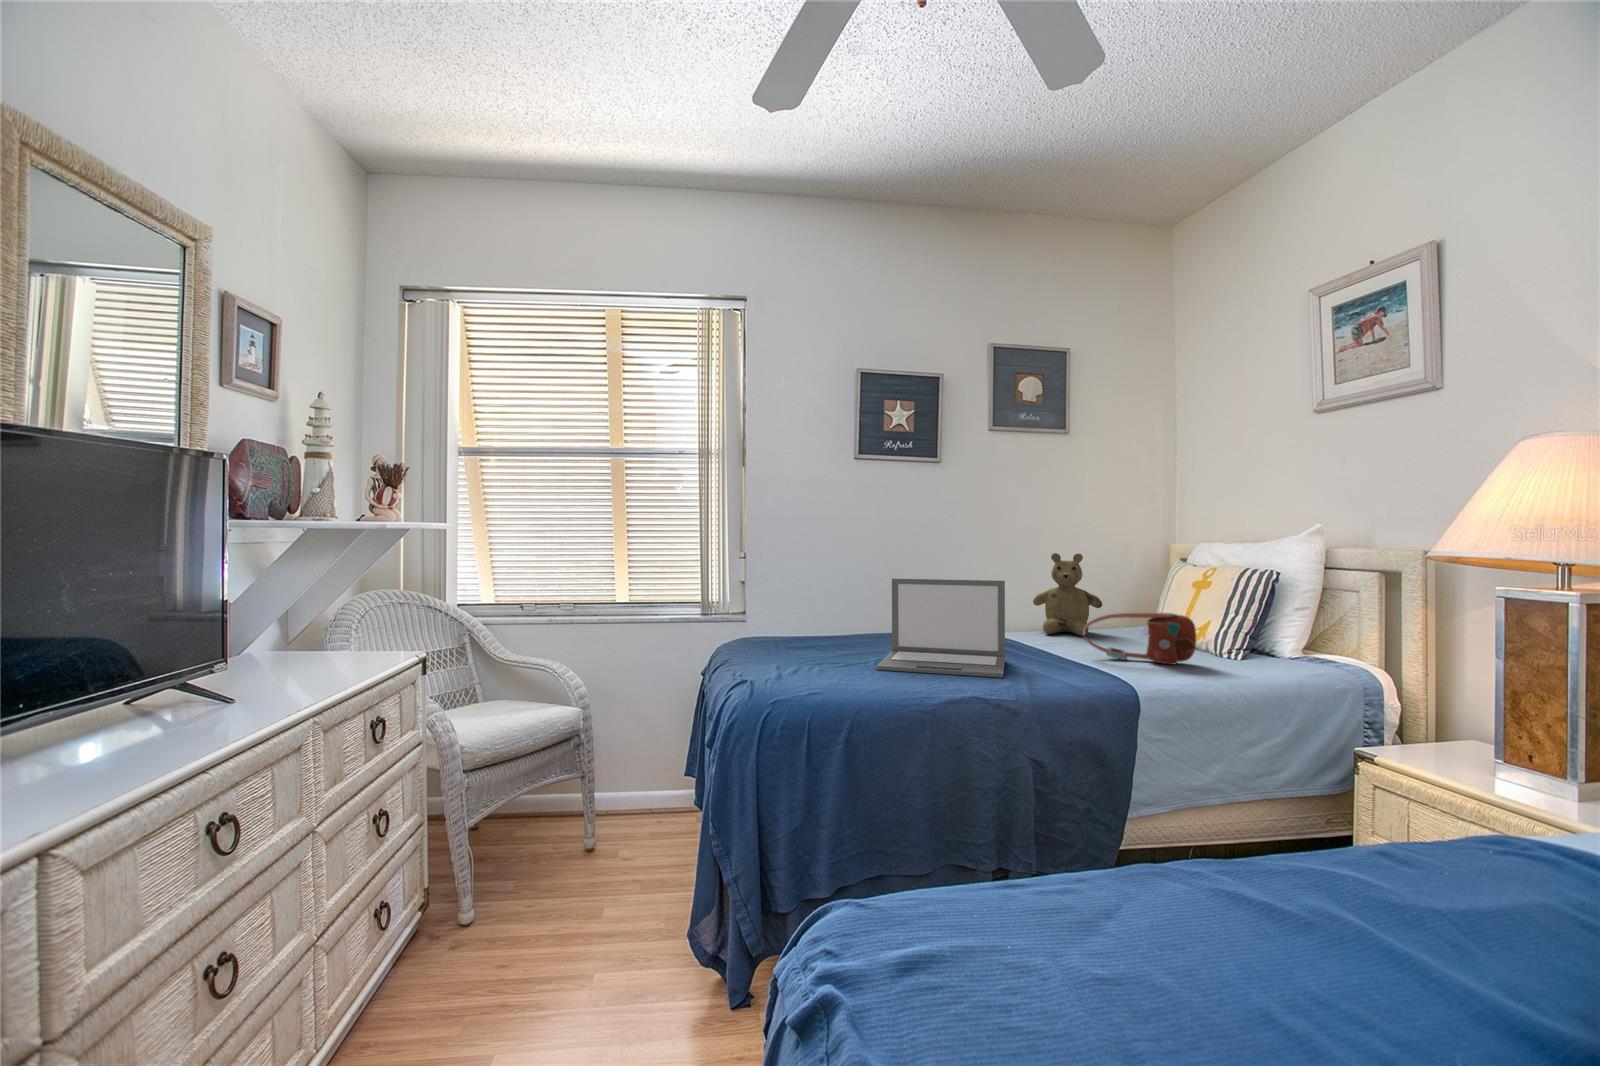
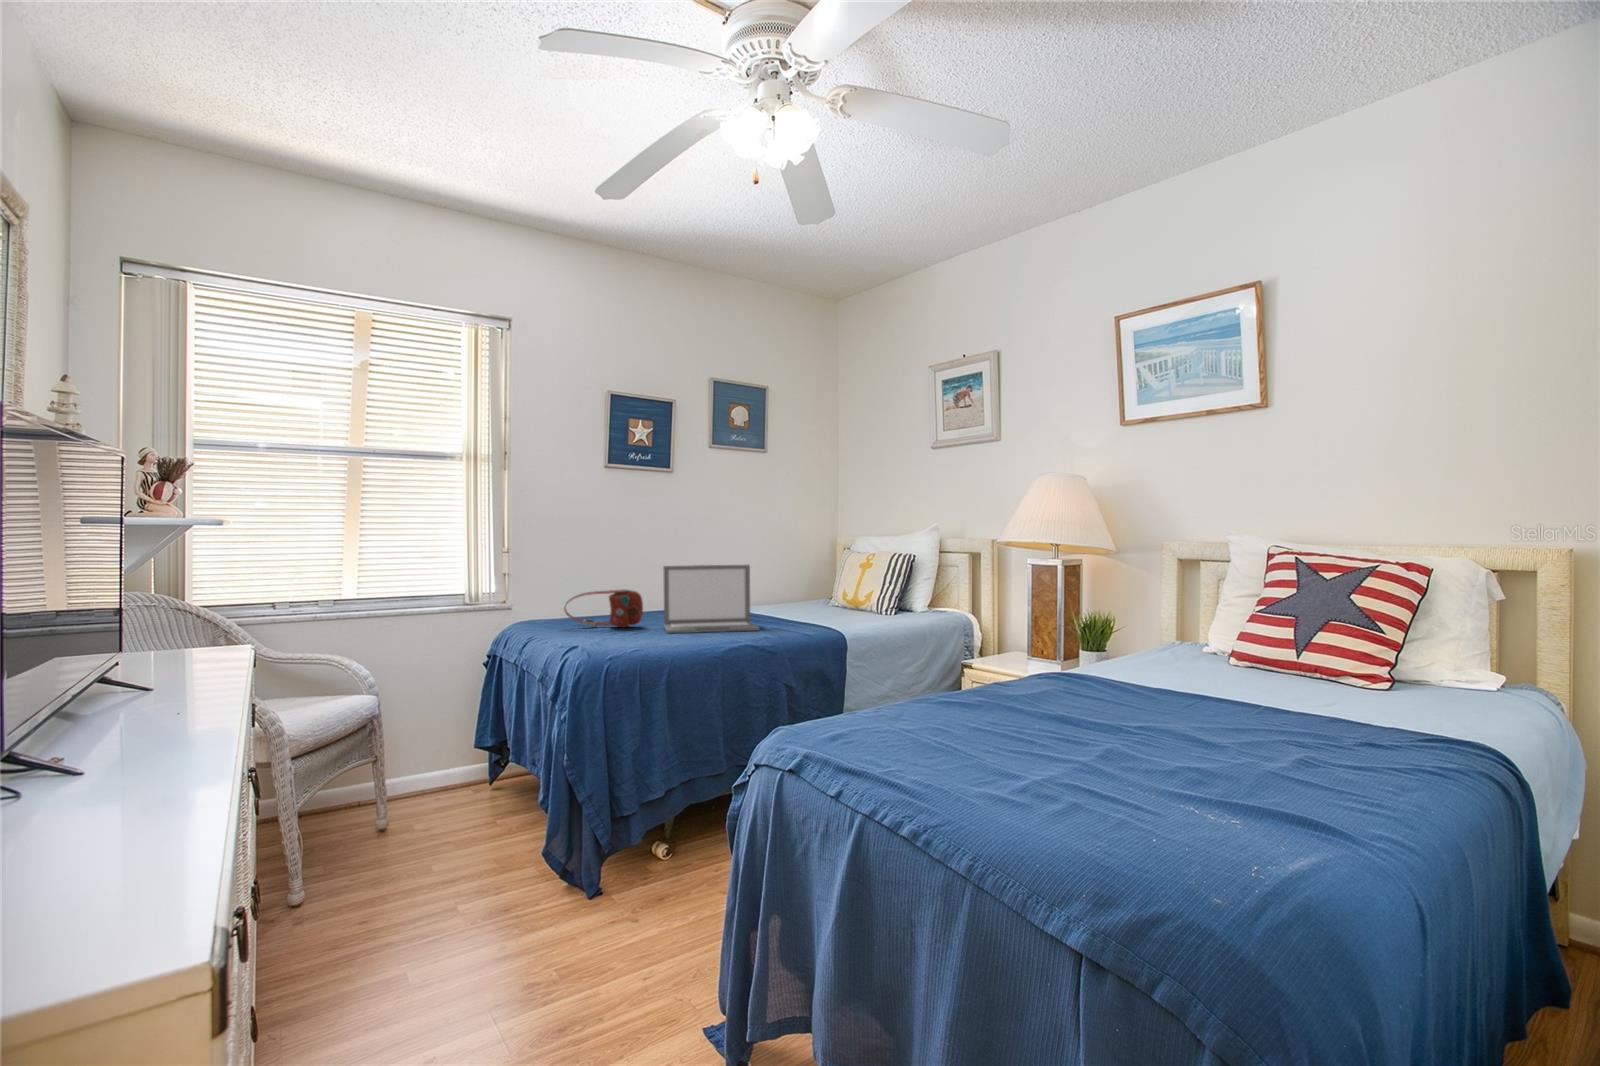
teddy bear: present [1033,553,1102,636] -> none [748,549,800,613]
handbag: present [1083,613,1196,665] -> present [564,589,643,627]

